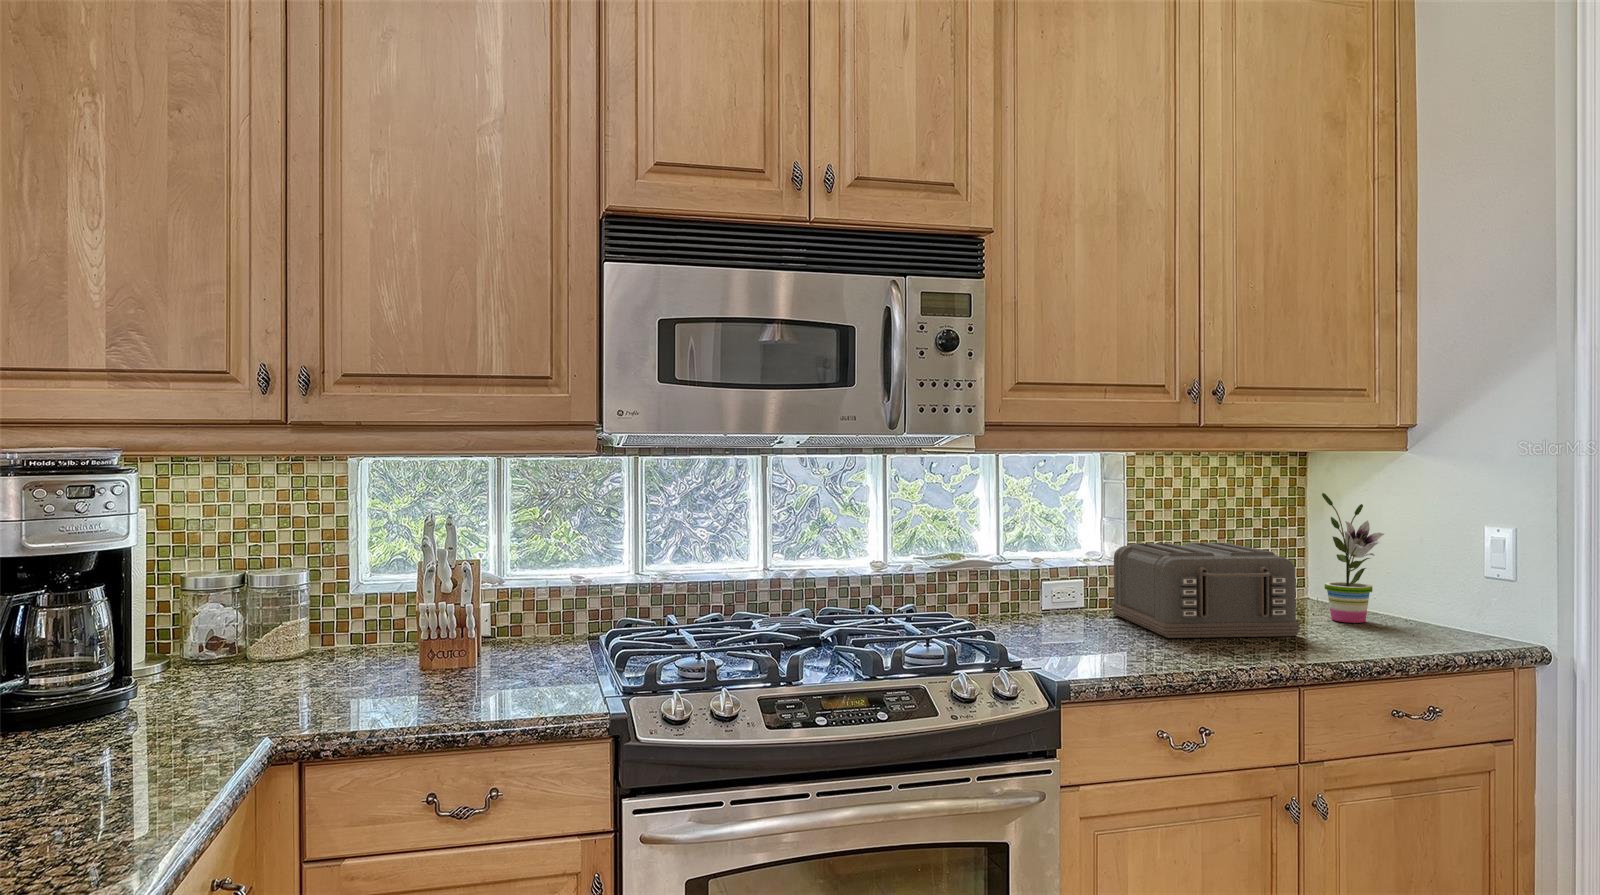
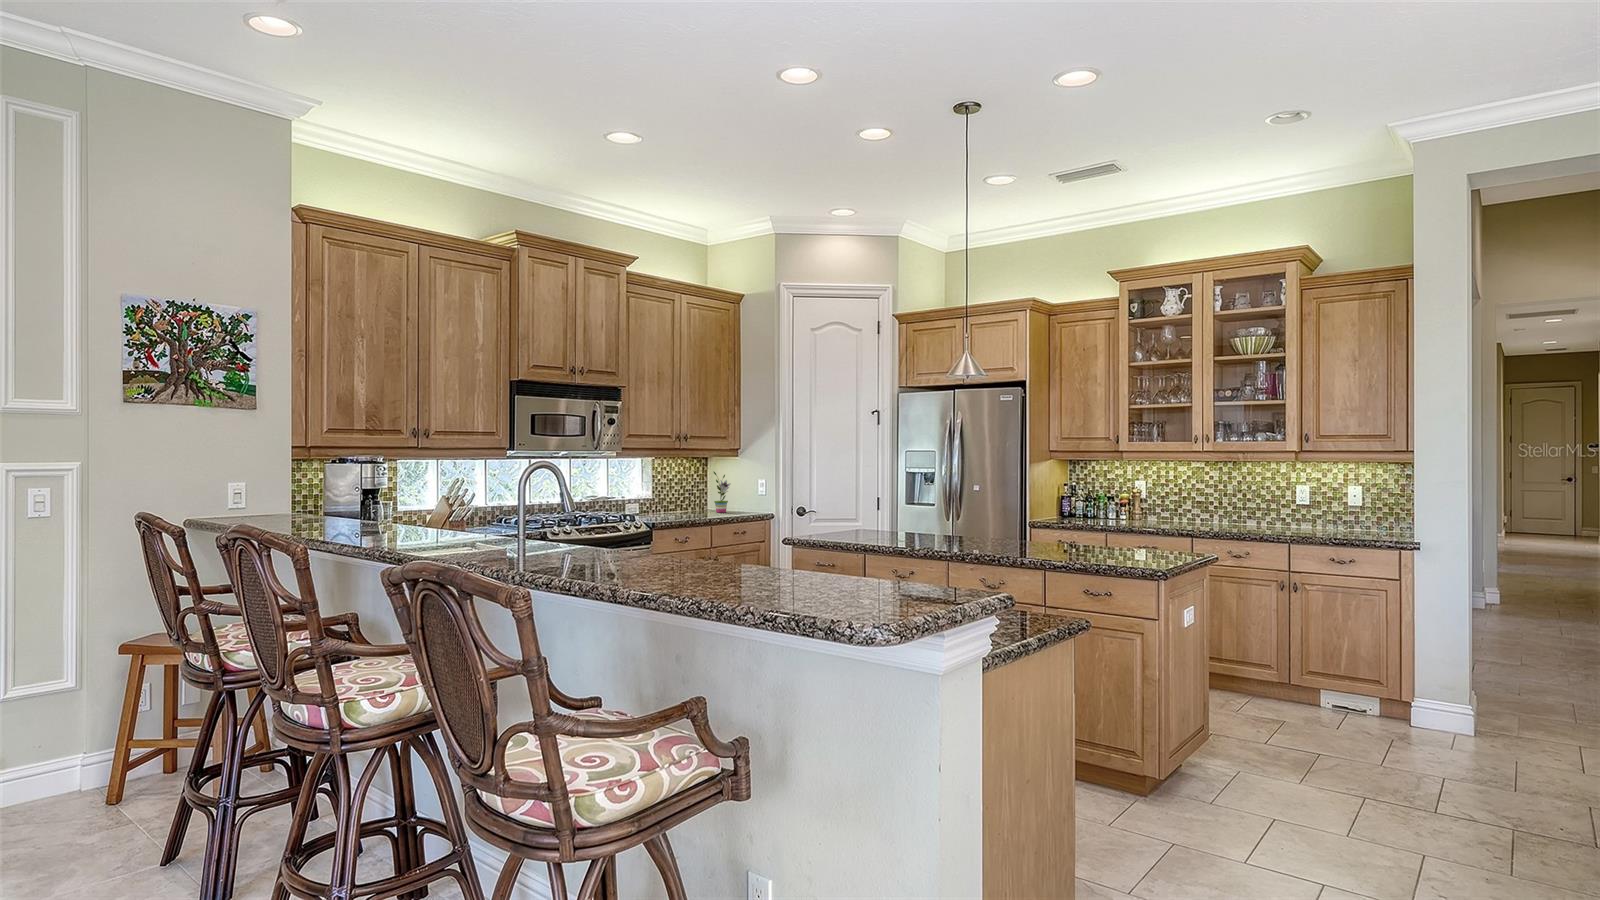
toaster: present [1111,543,1299,638] -> none [649,489,709,517]

